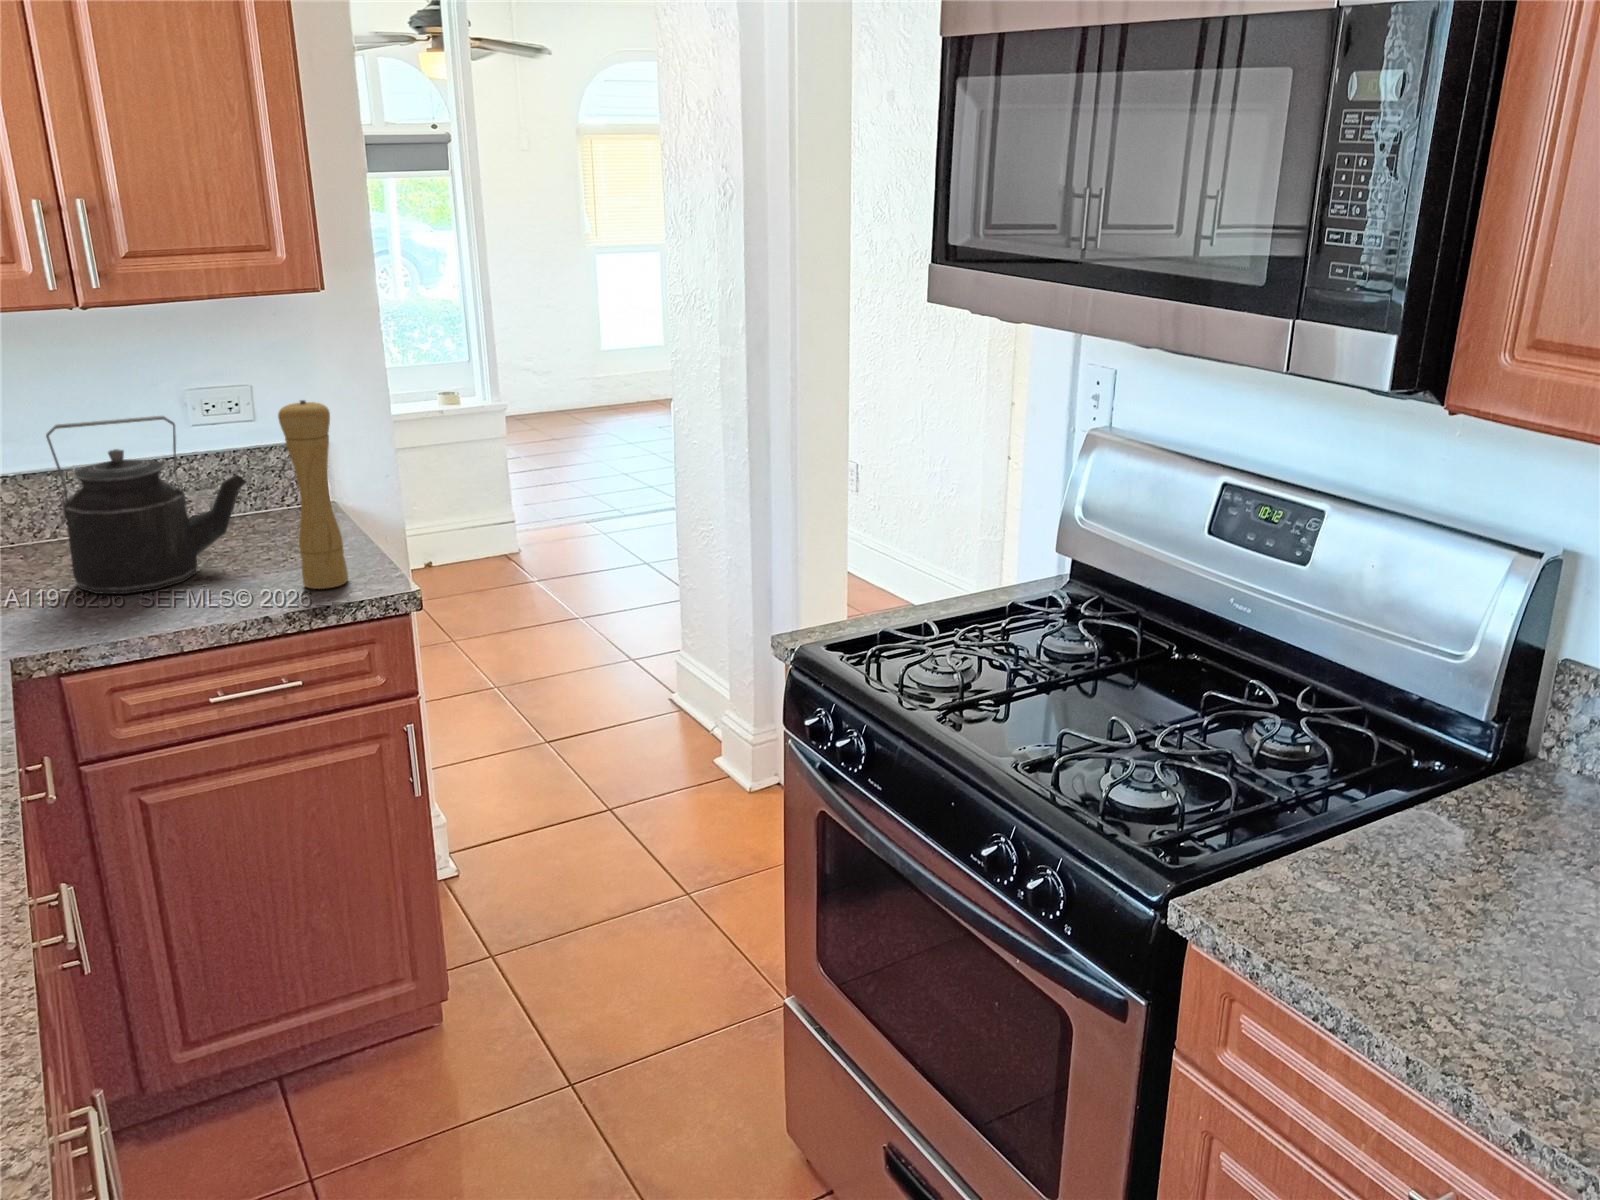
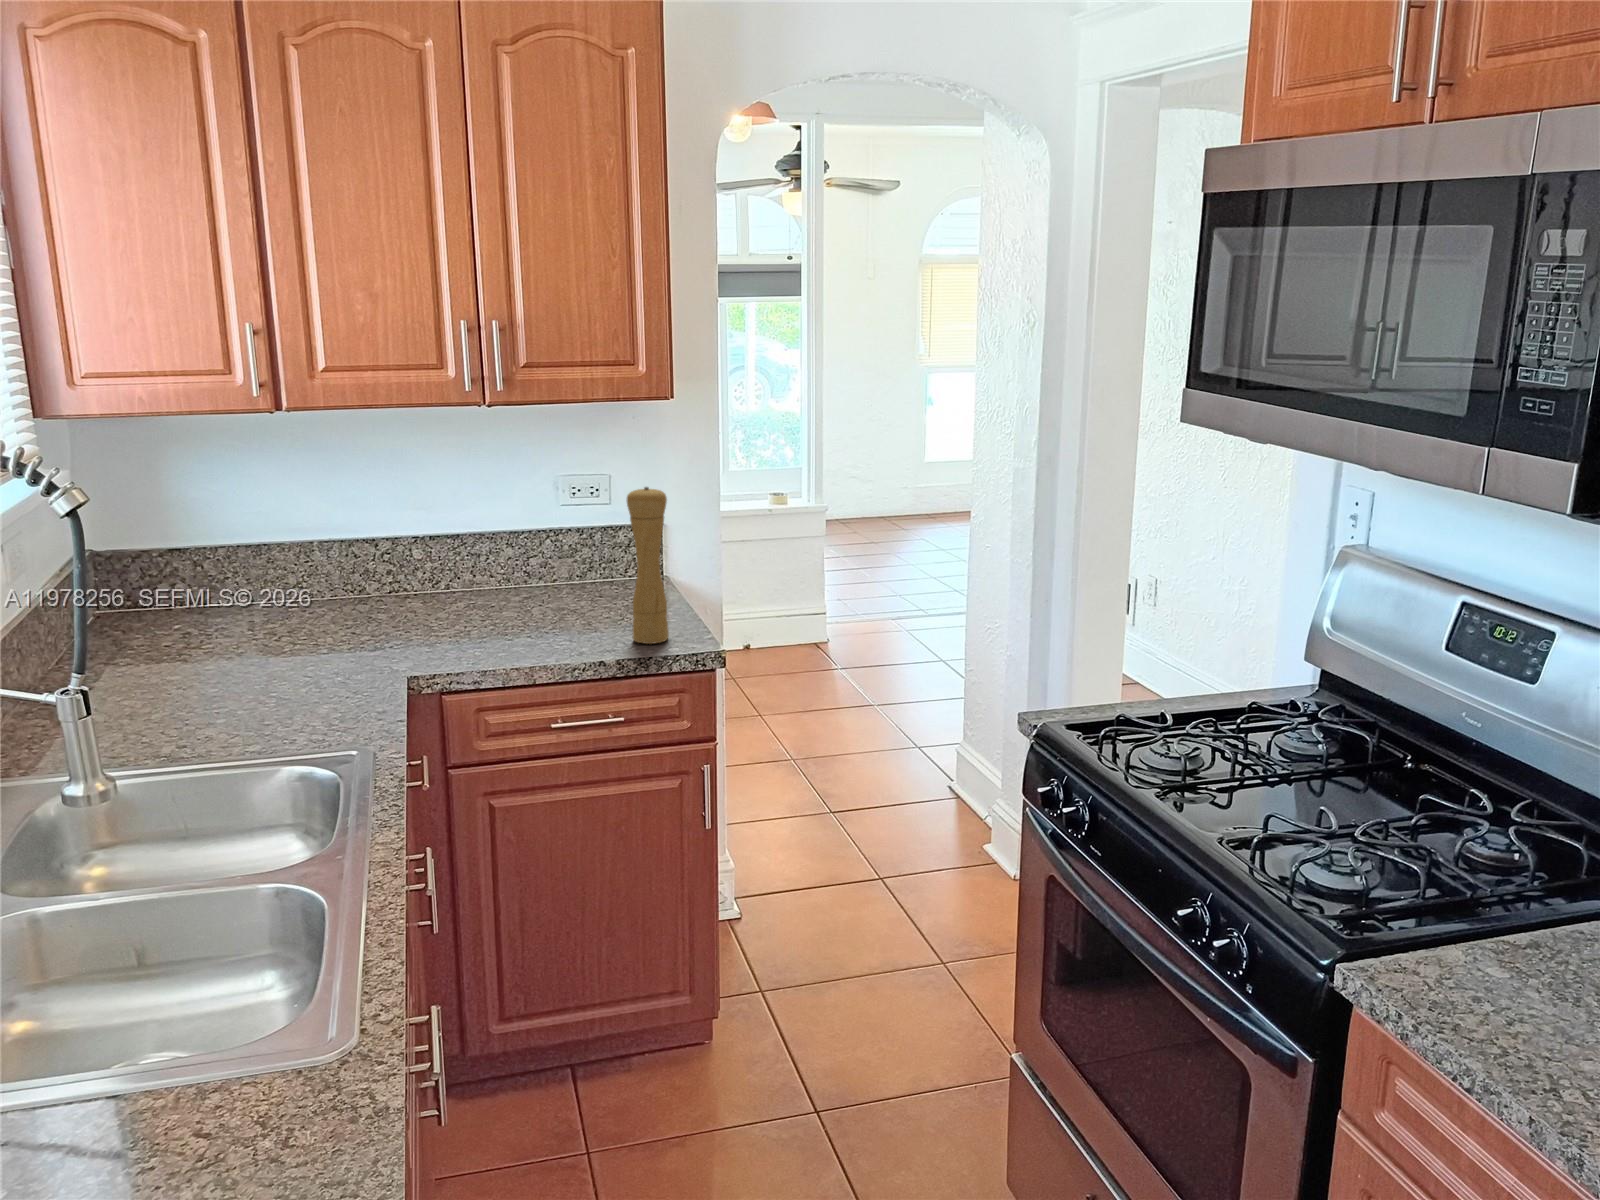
kettle: present [46,416,247,594] -> none [454,495,598,636]

